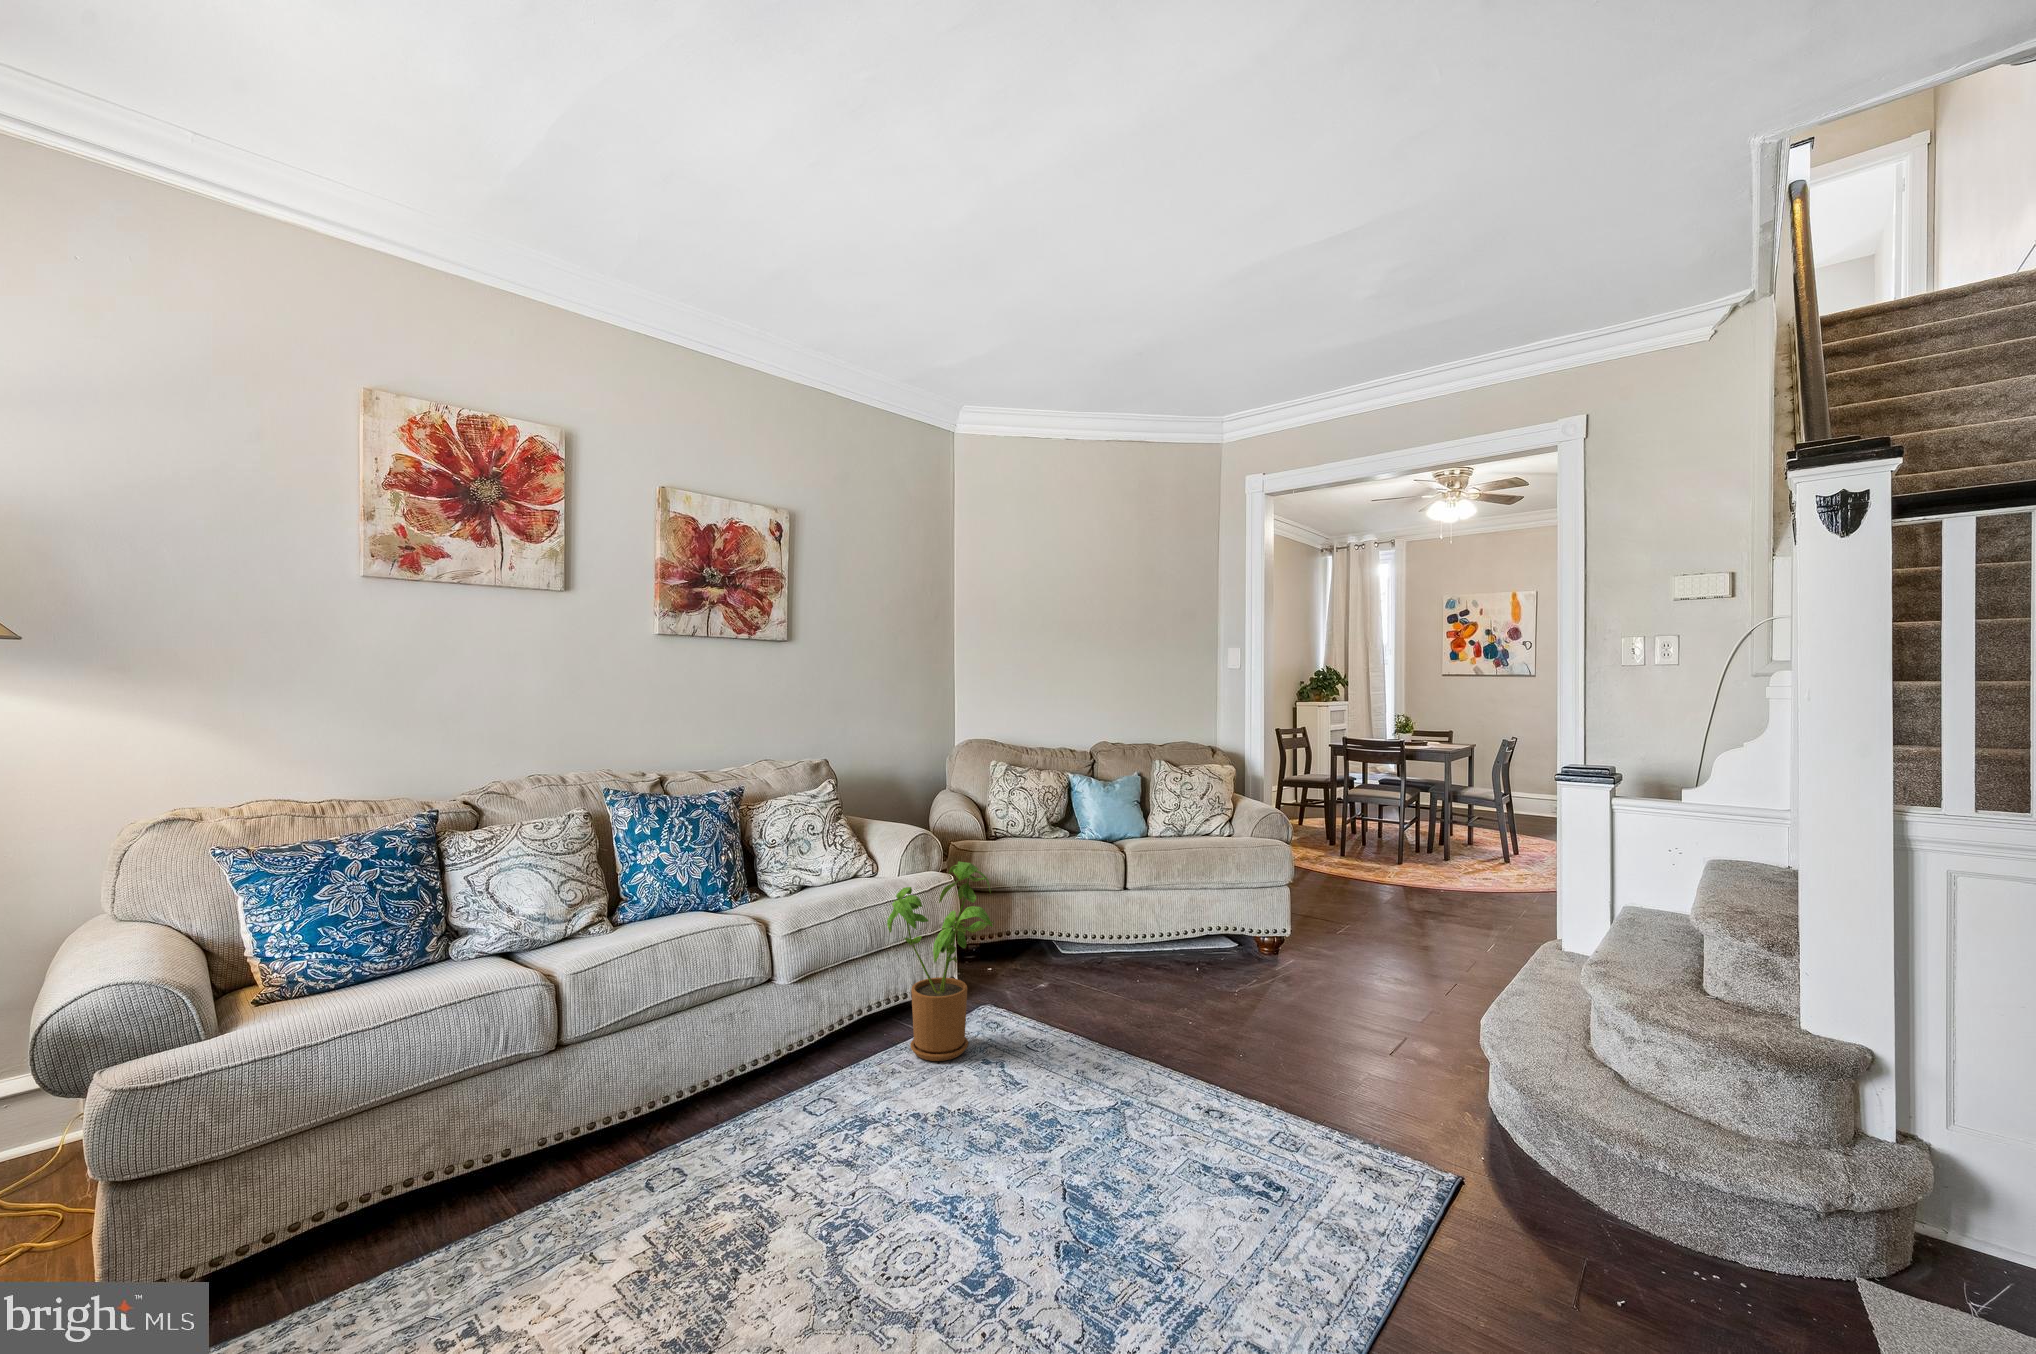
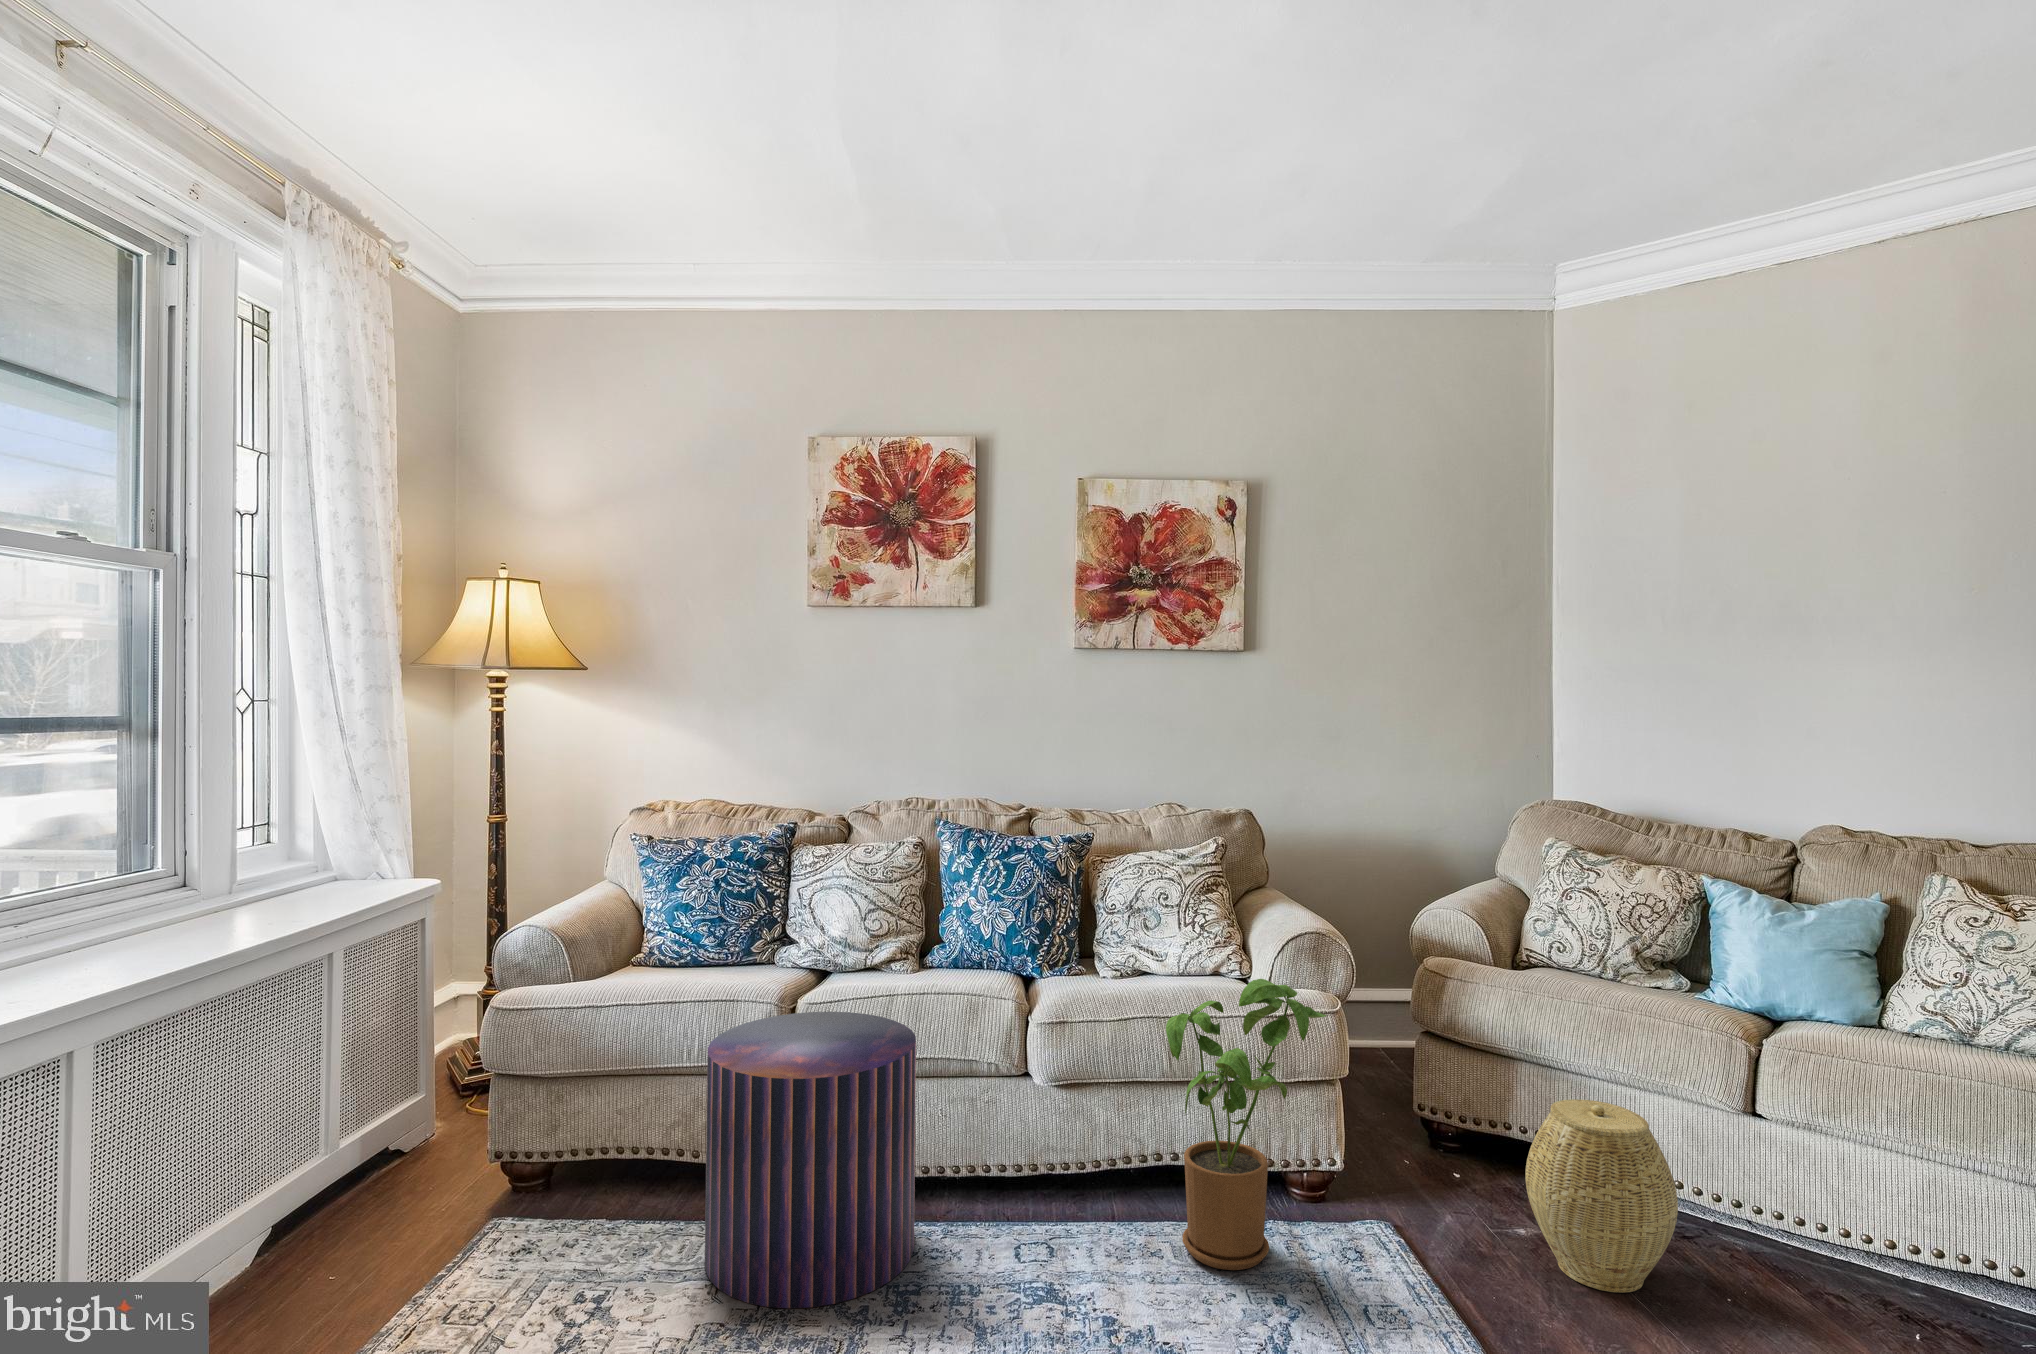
woven basket: none [1055,896,1127,994] -> present [1525,1099,1678,1293]
pouf: none [570,961,776,1246] -> present [705,1012,916,1308]

